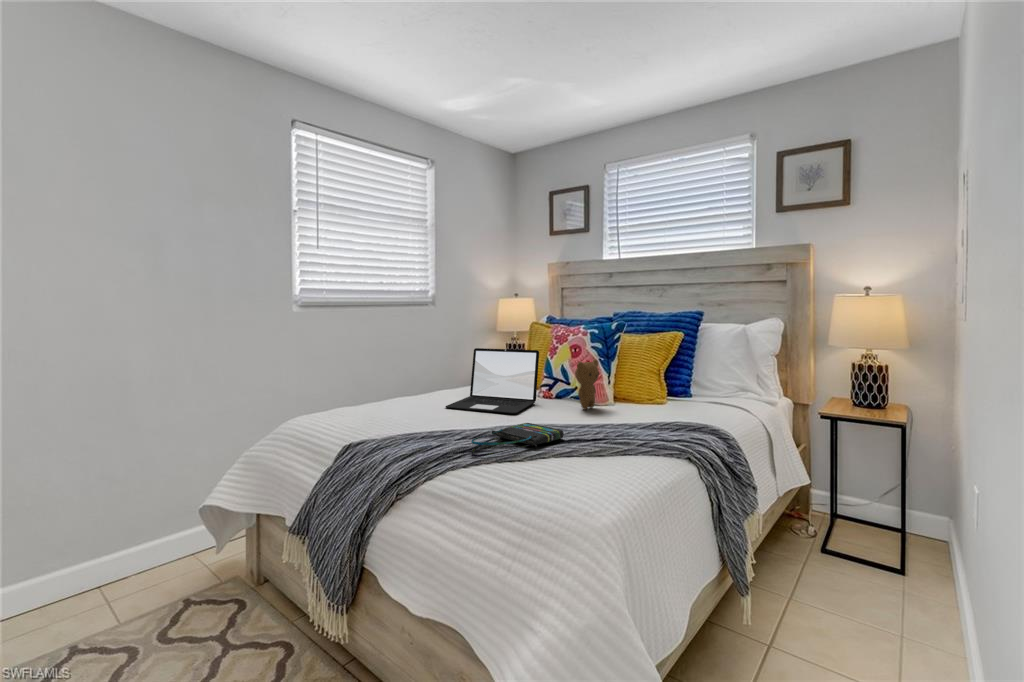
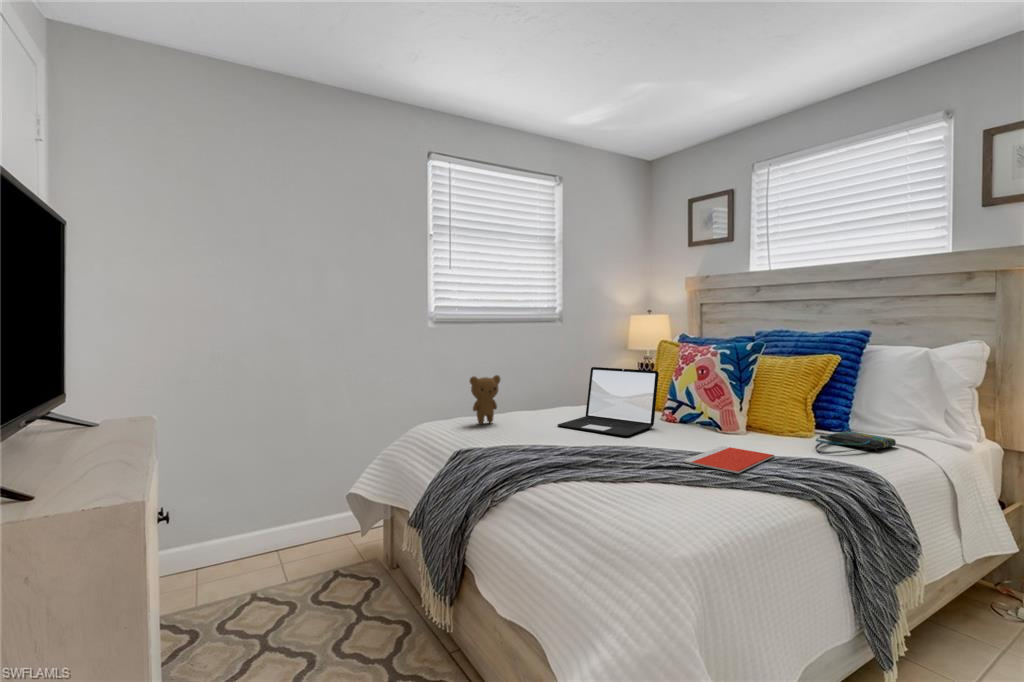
teddy bear: present [575,359,599,410] -> present [470,375,500,424]
notebook: none [575,417,647,443] -> present [683,446,774,473]
tote bag: present [471,423,563,457] -> present [815,431,896,454]

